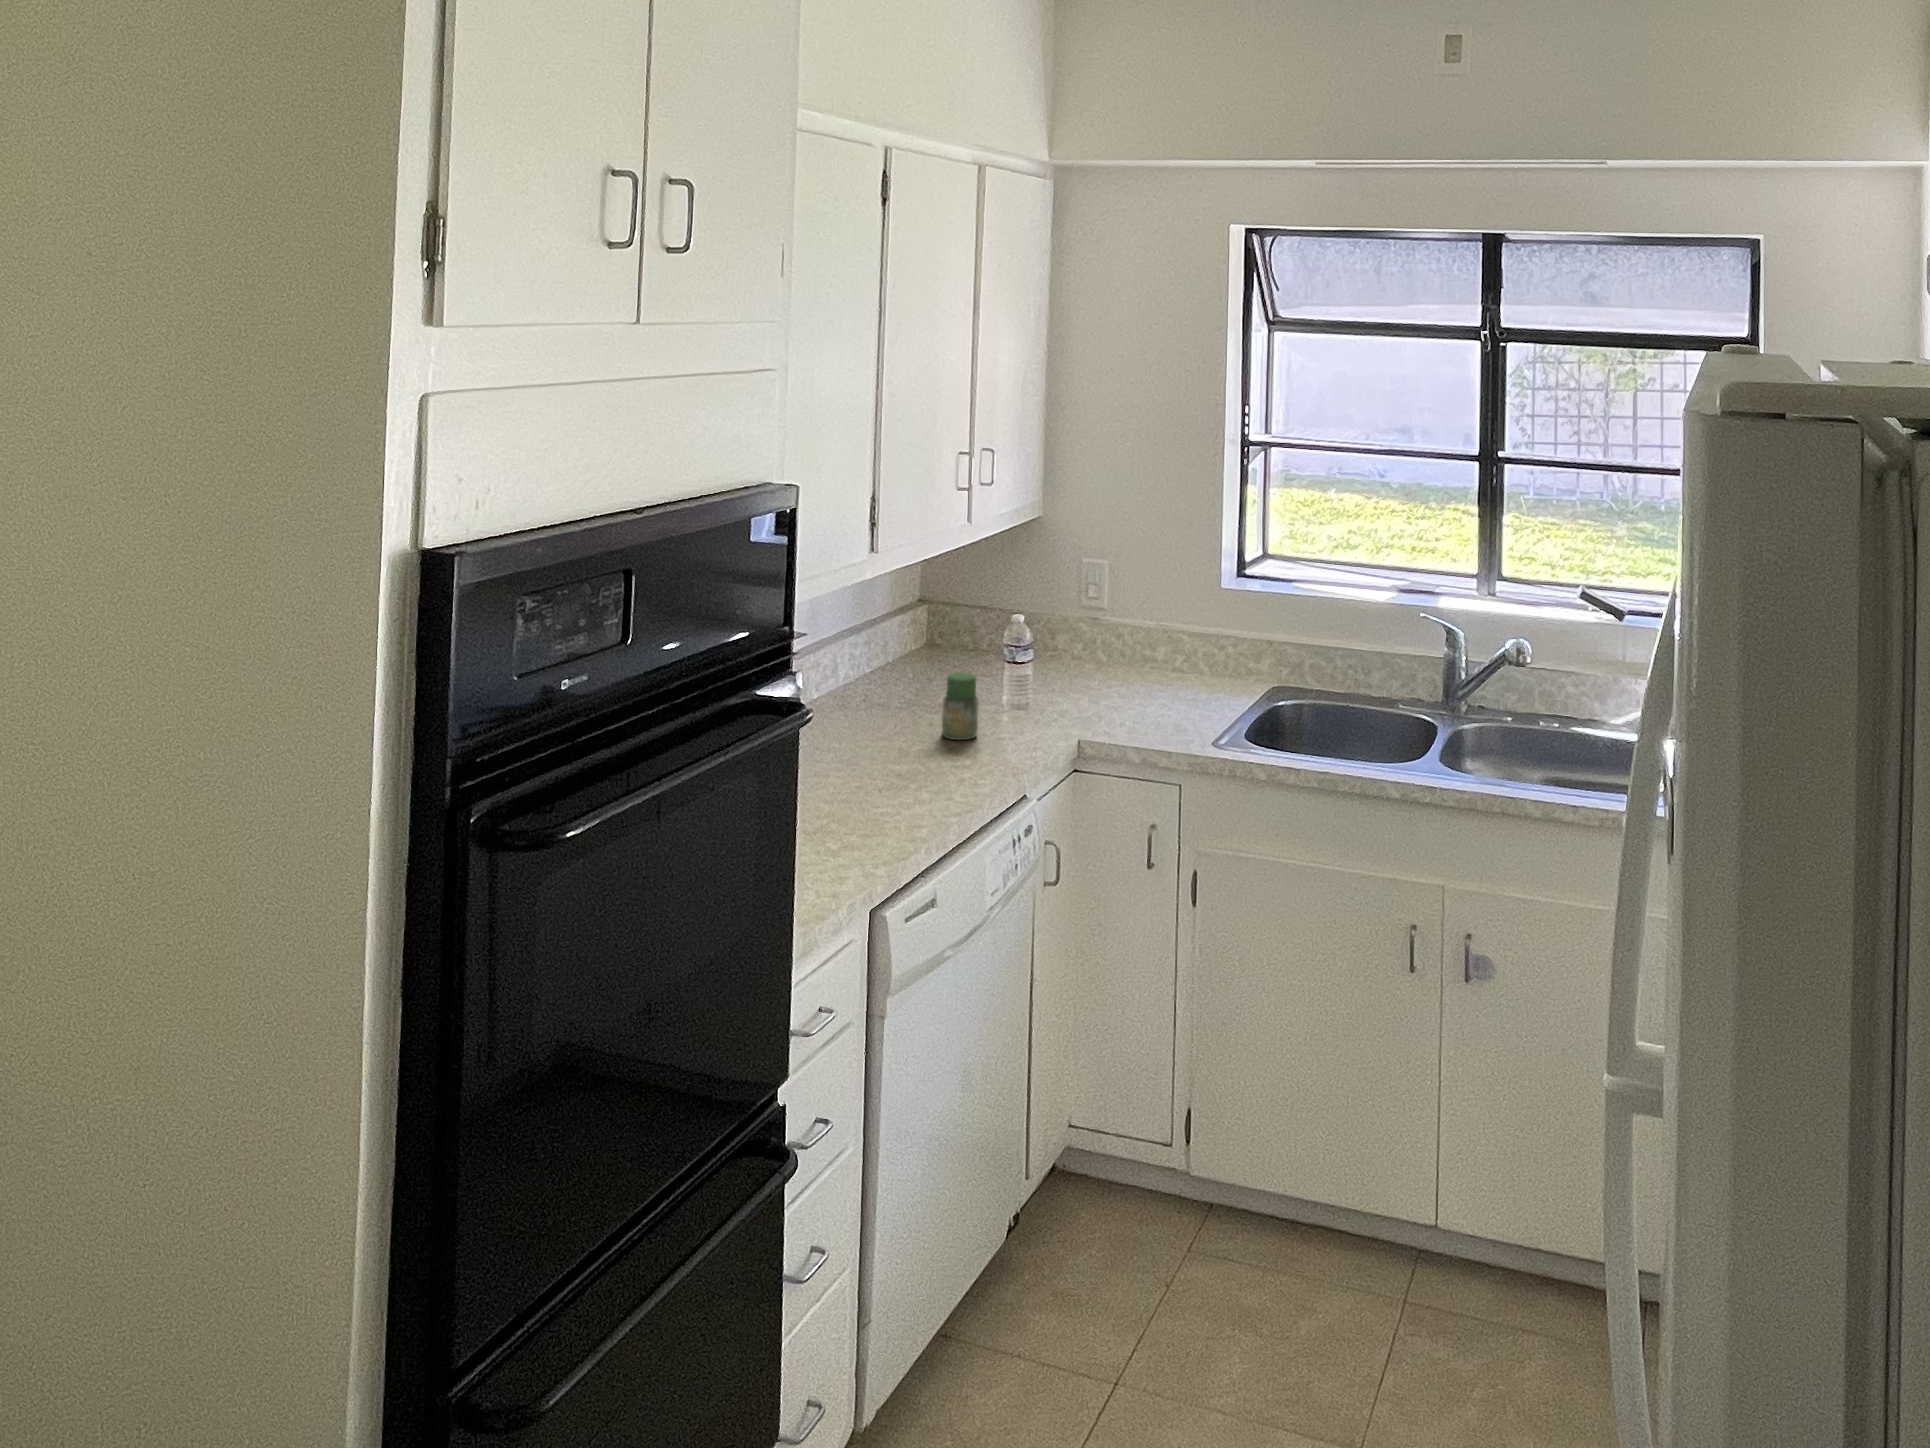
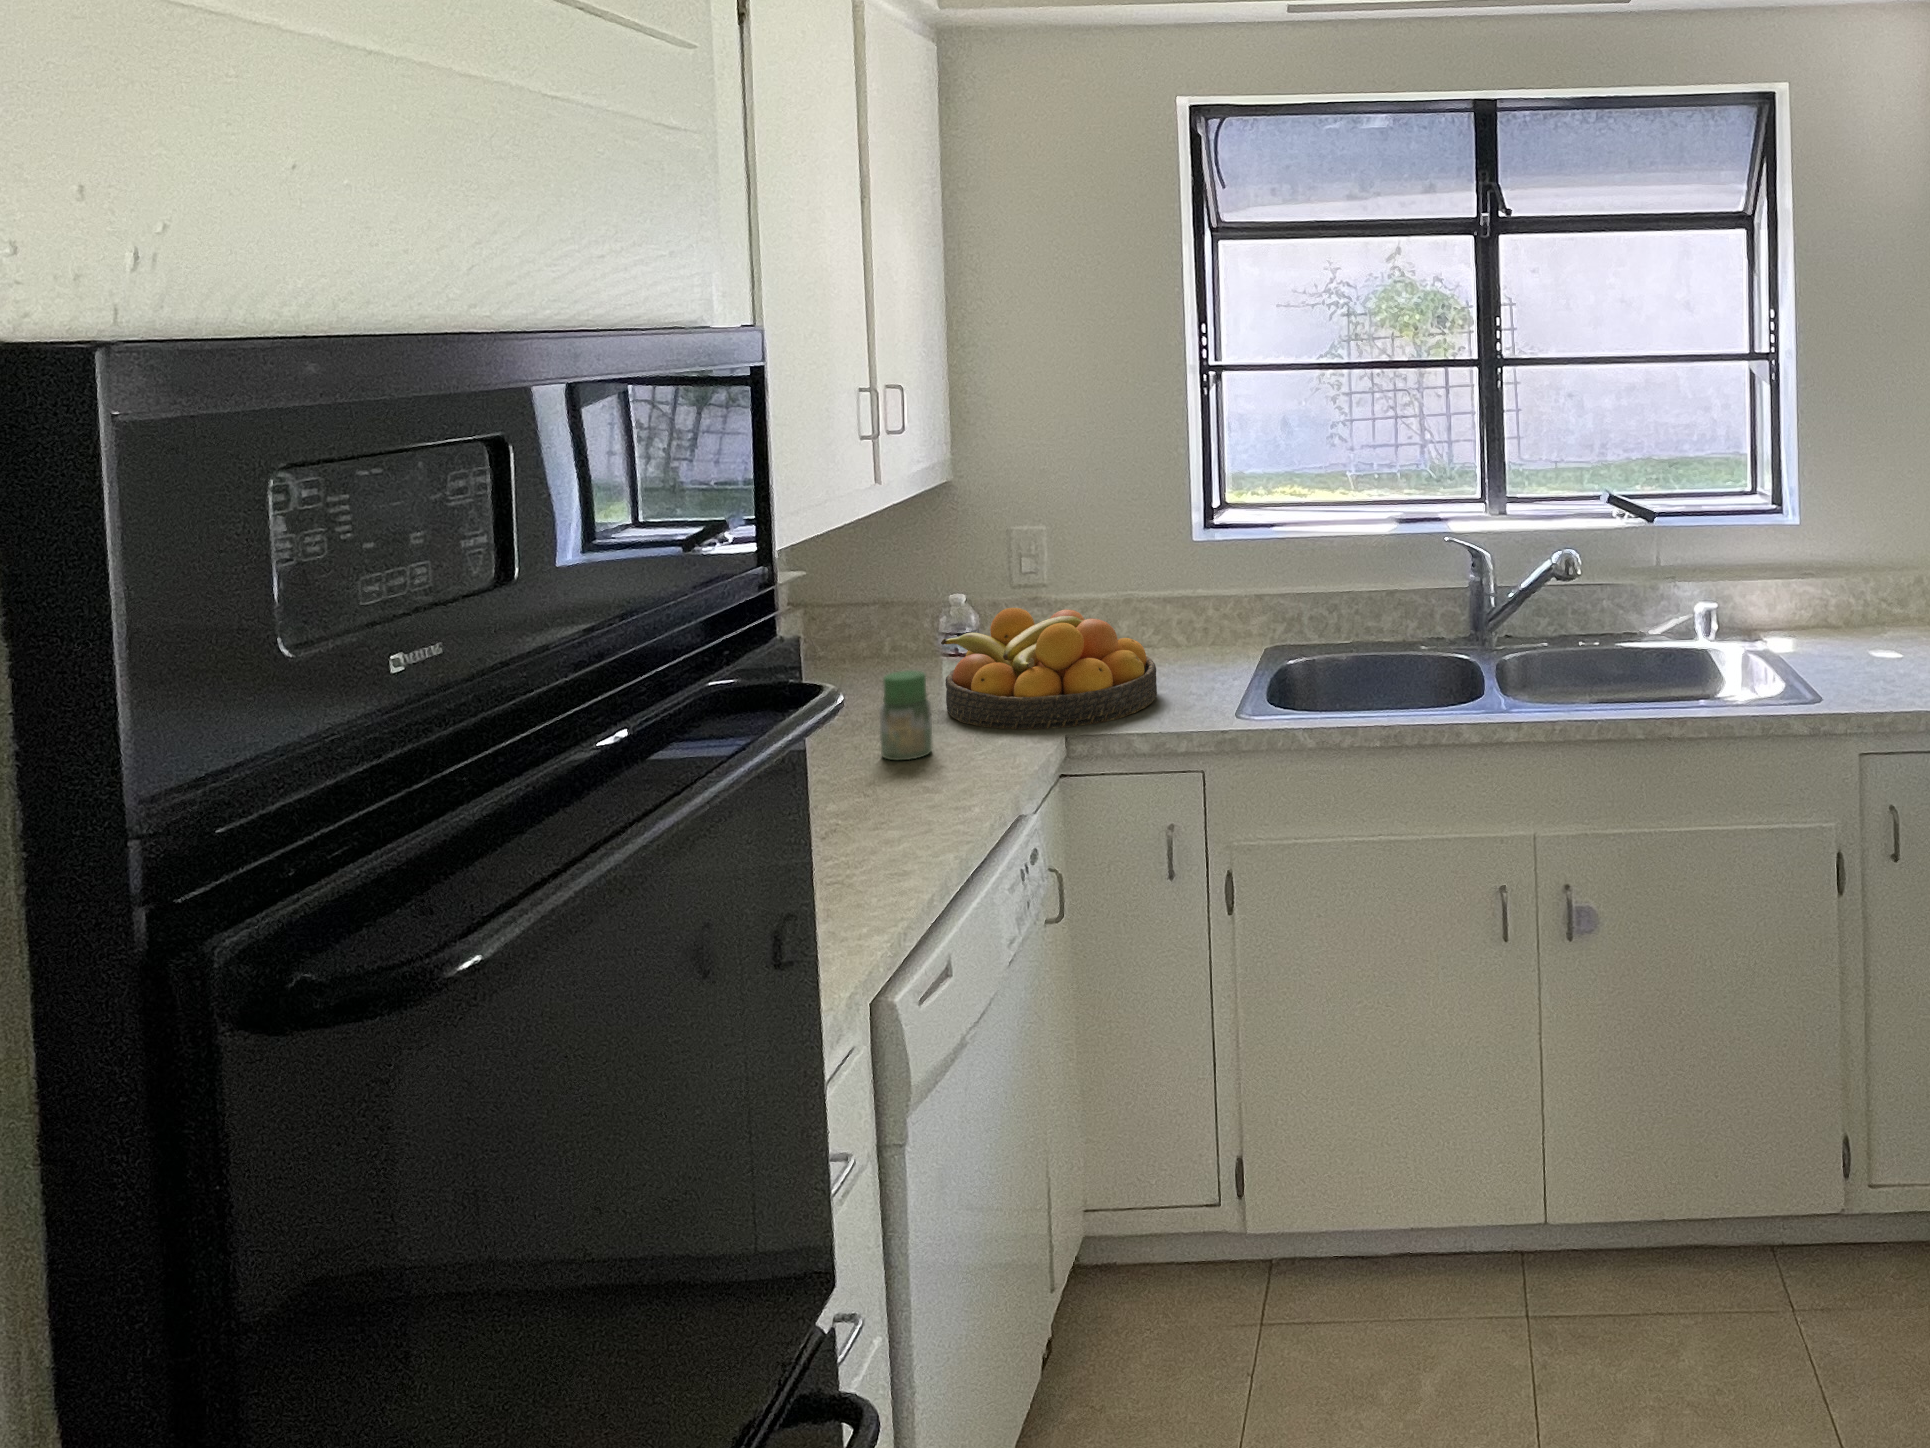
fruit bowl: none [1002,631,1161,733] -> present [941,608,1157,730]

